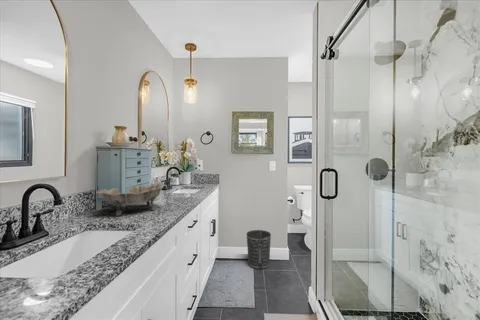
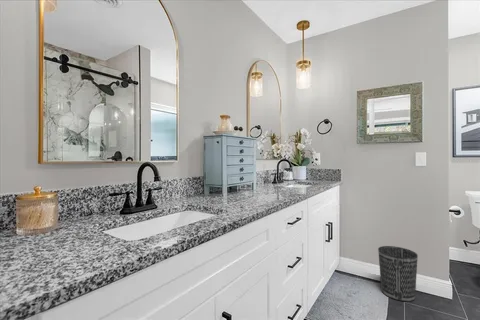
decorative bowl: present [96,183,166,216] -> none [199,172,263,201]

